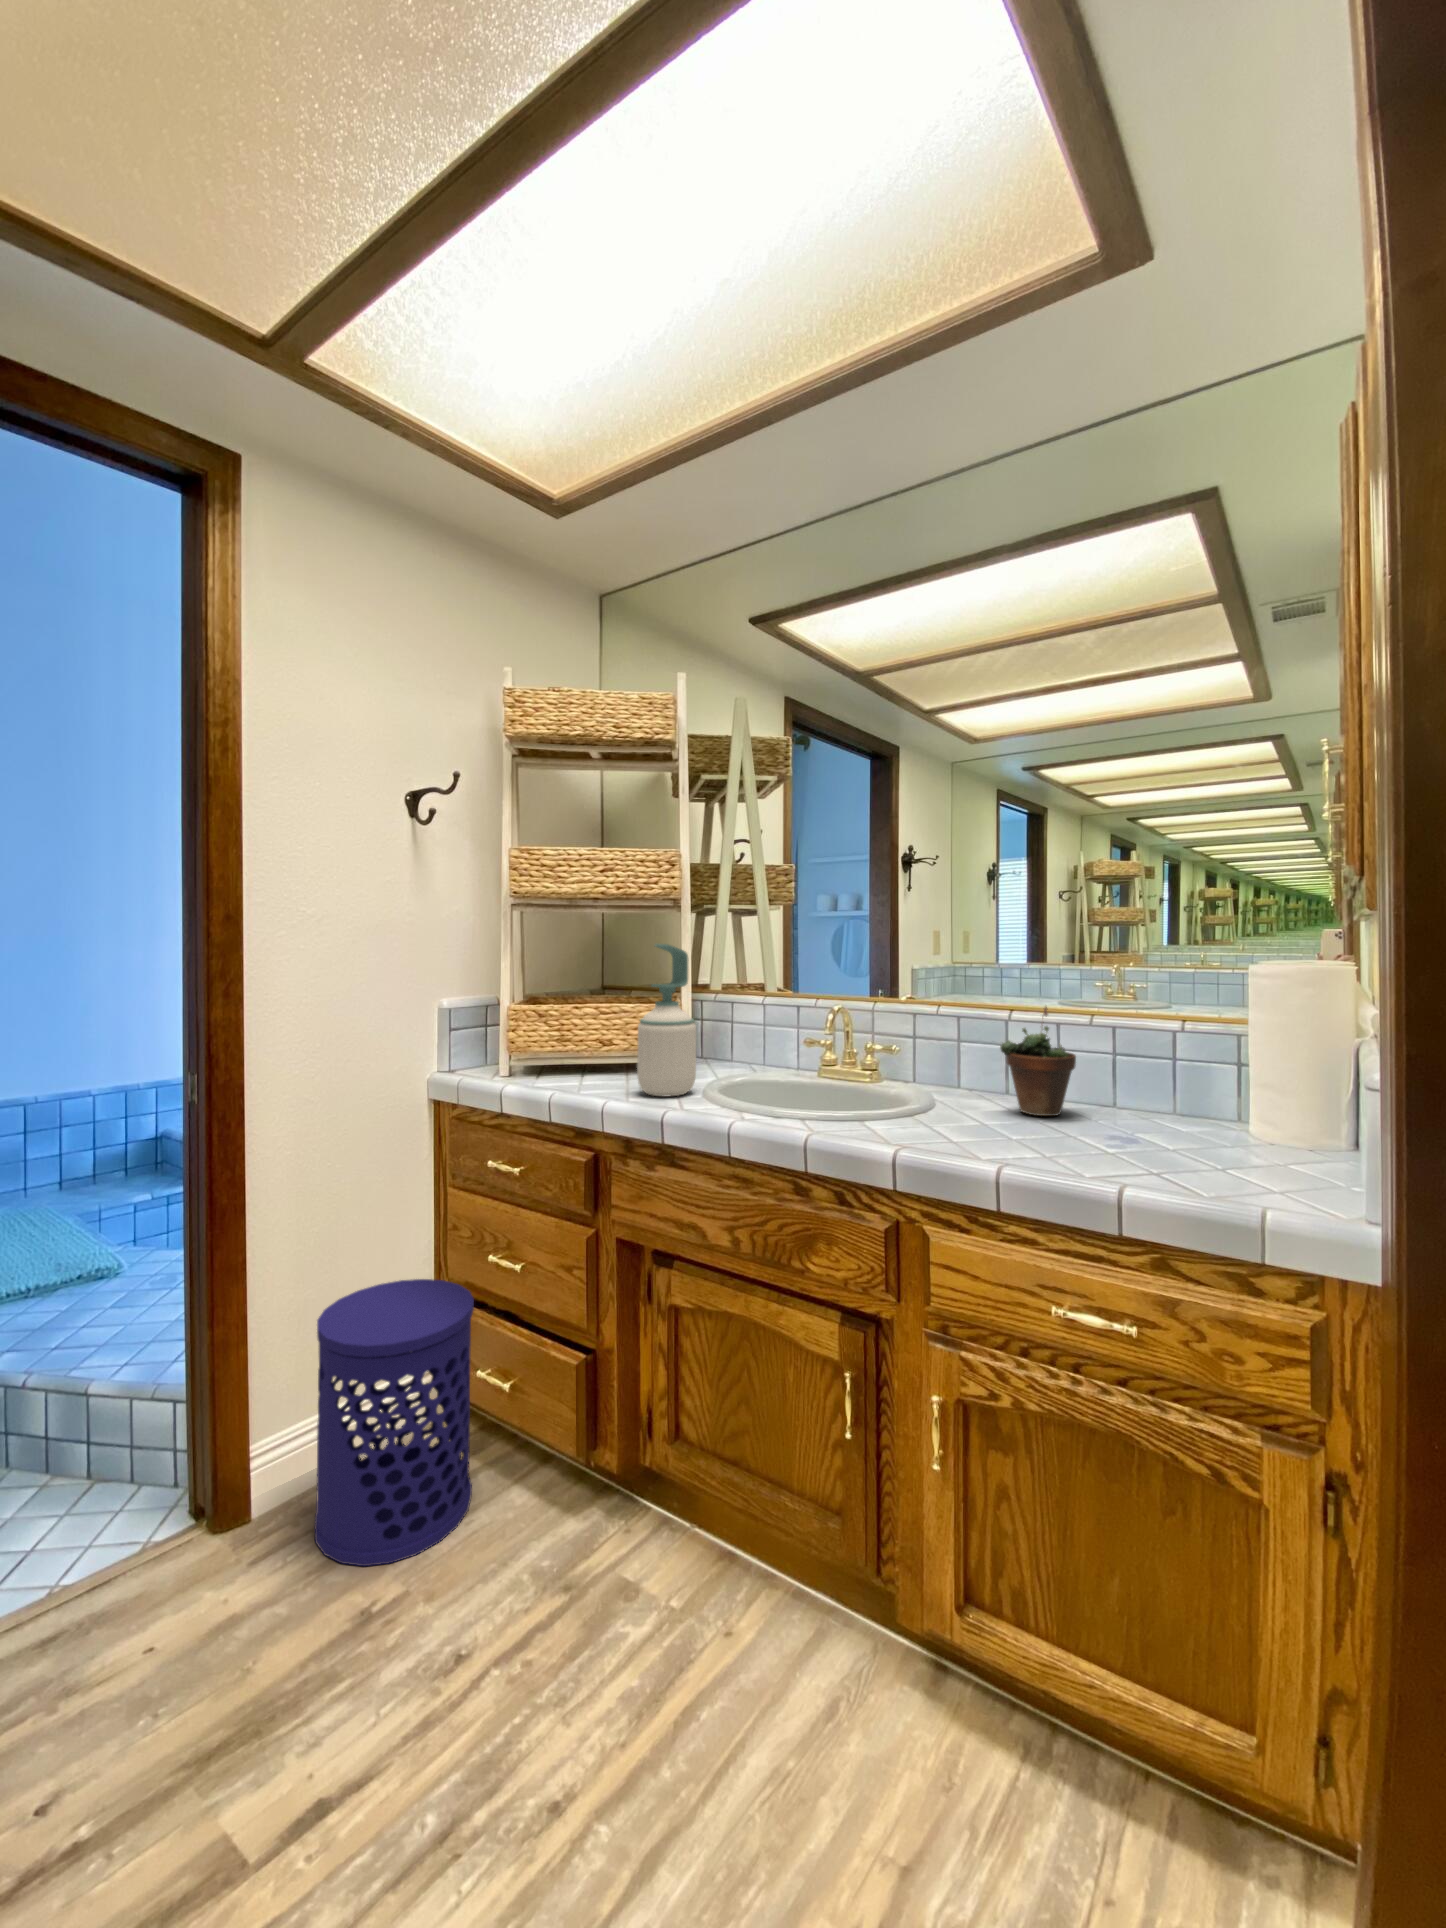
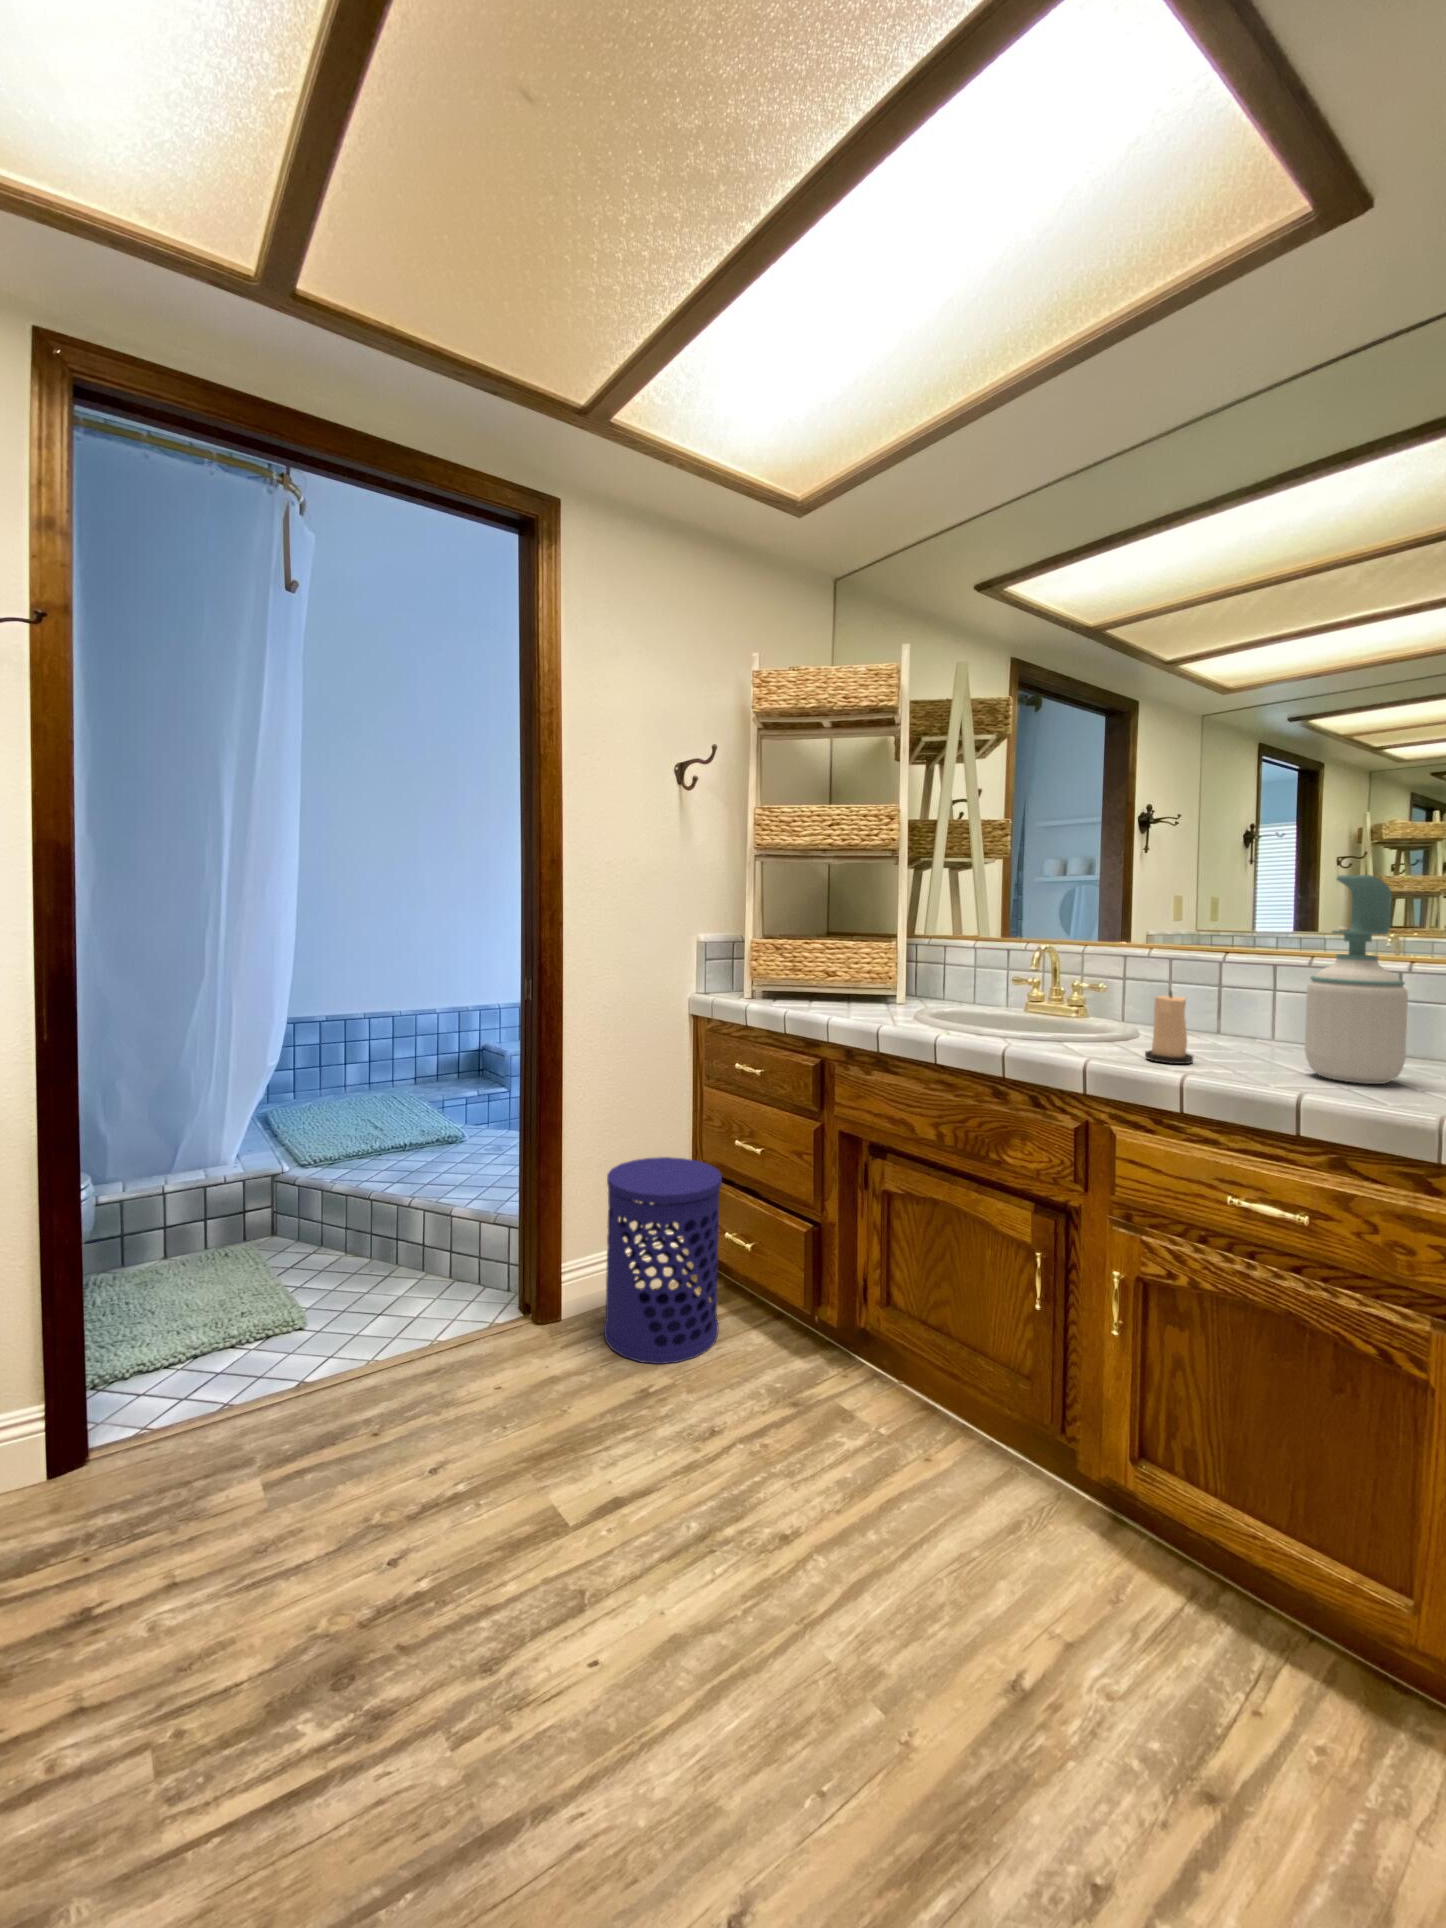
soap bottle: present [637,944,696,1096] -> present [1305,875,1408,1084]
succulent plant: present [1000,1007,1076,1116] -> none [1205,943,1287,1050]
candle: none [953,1066,1001,1149] -> present [1145,992,1193,1064]

